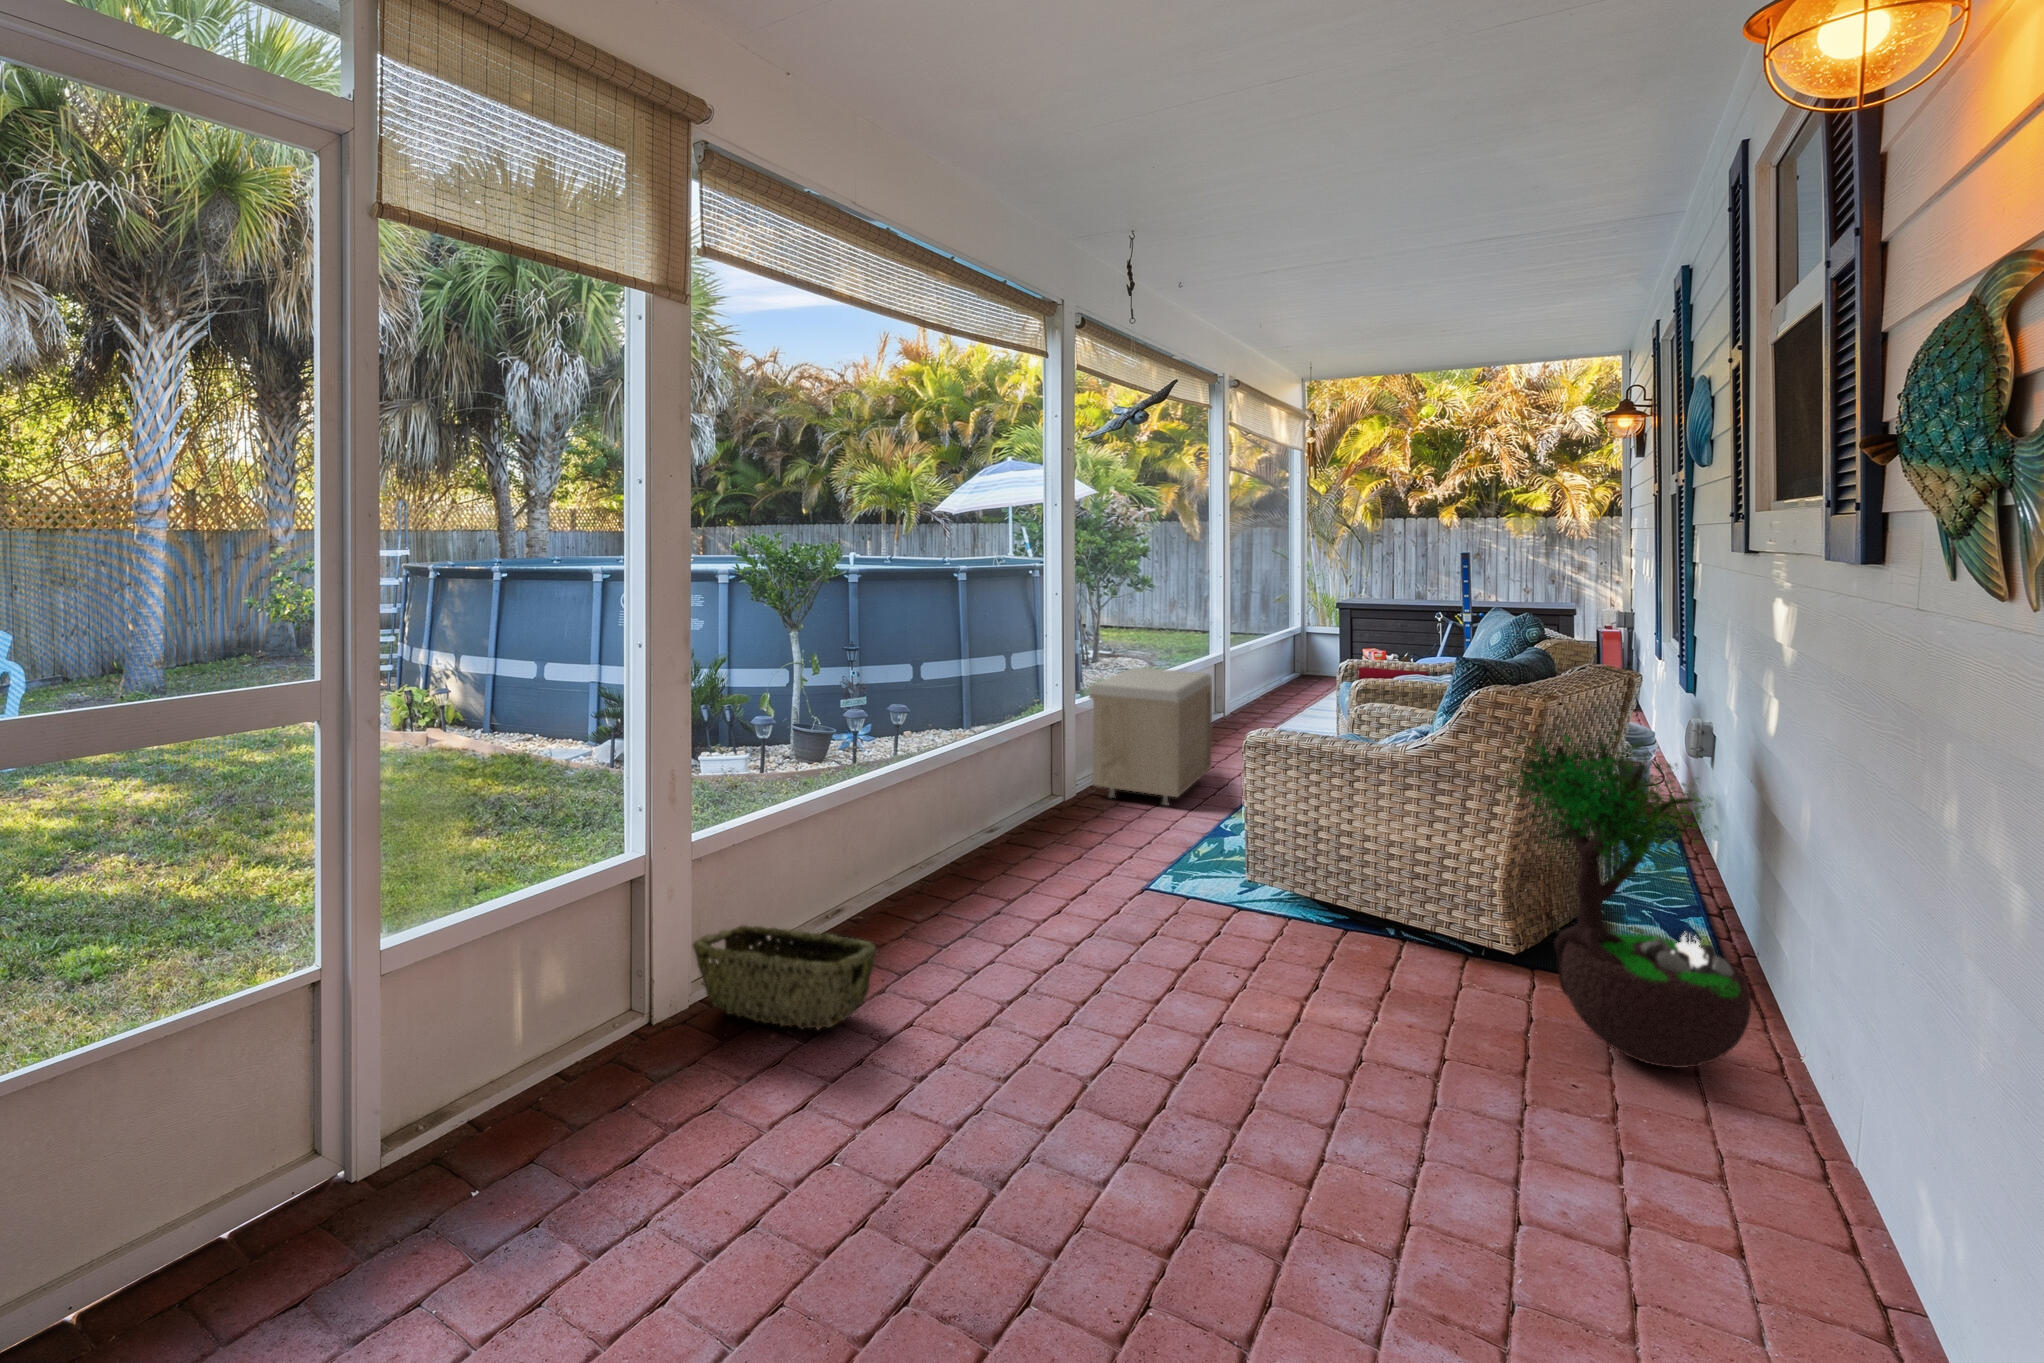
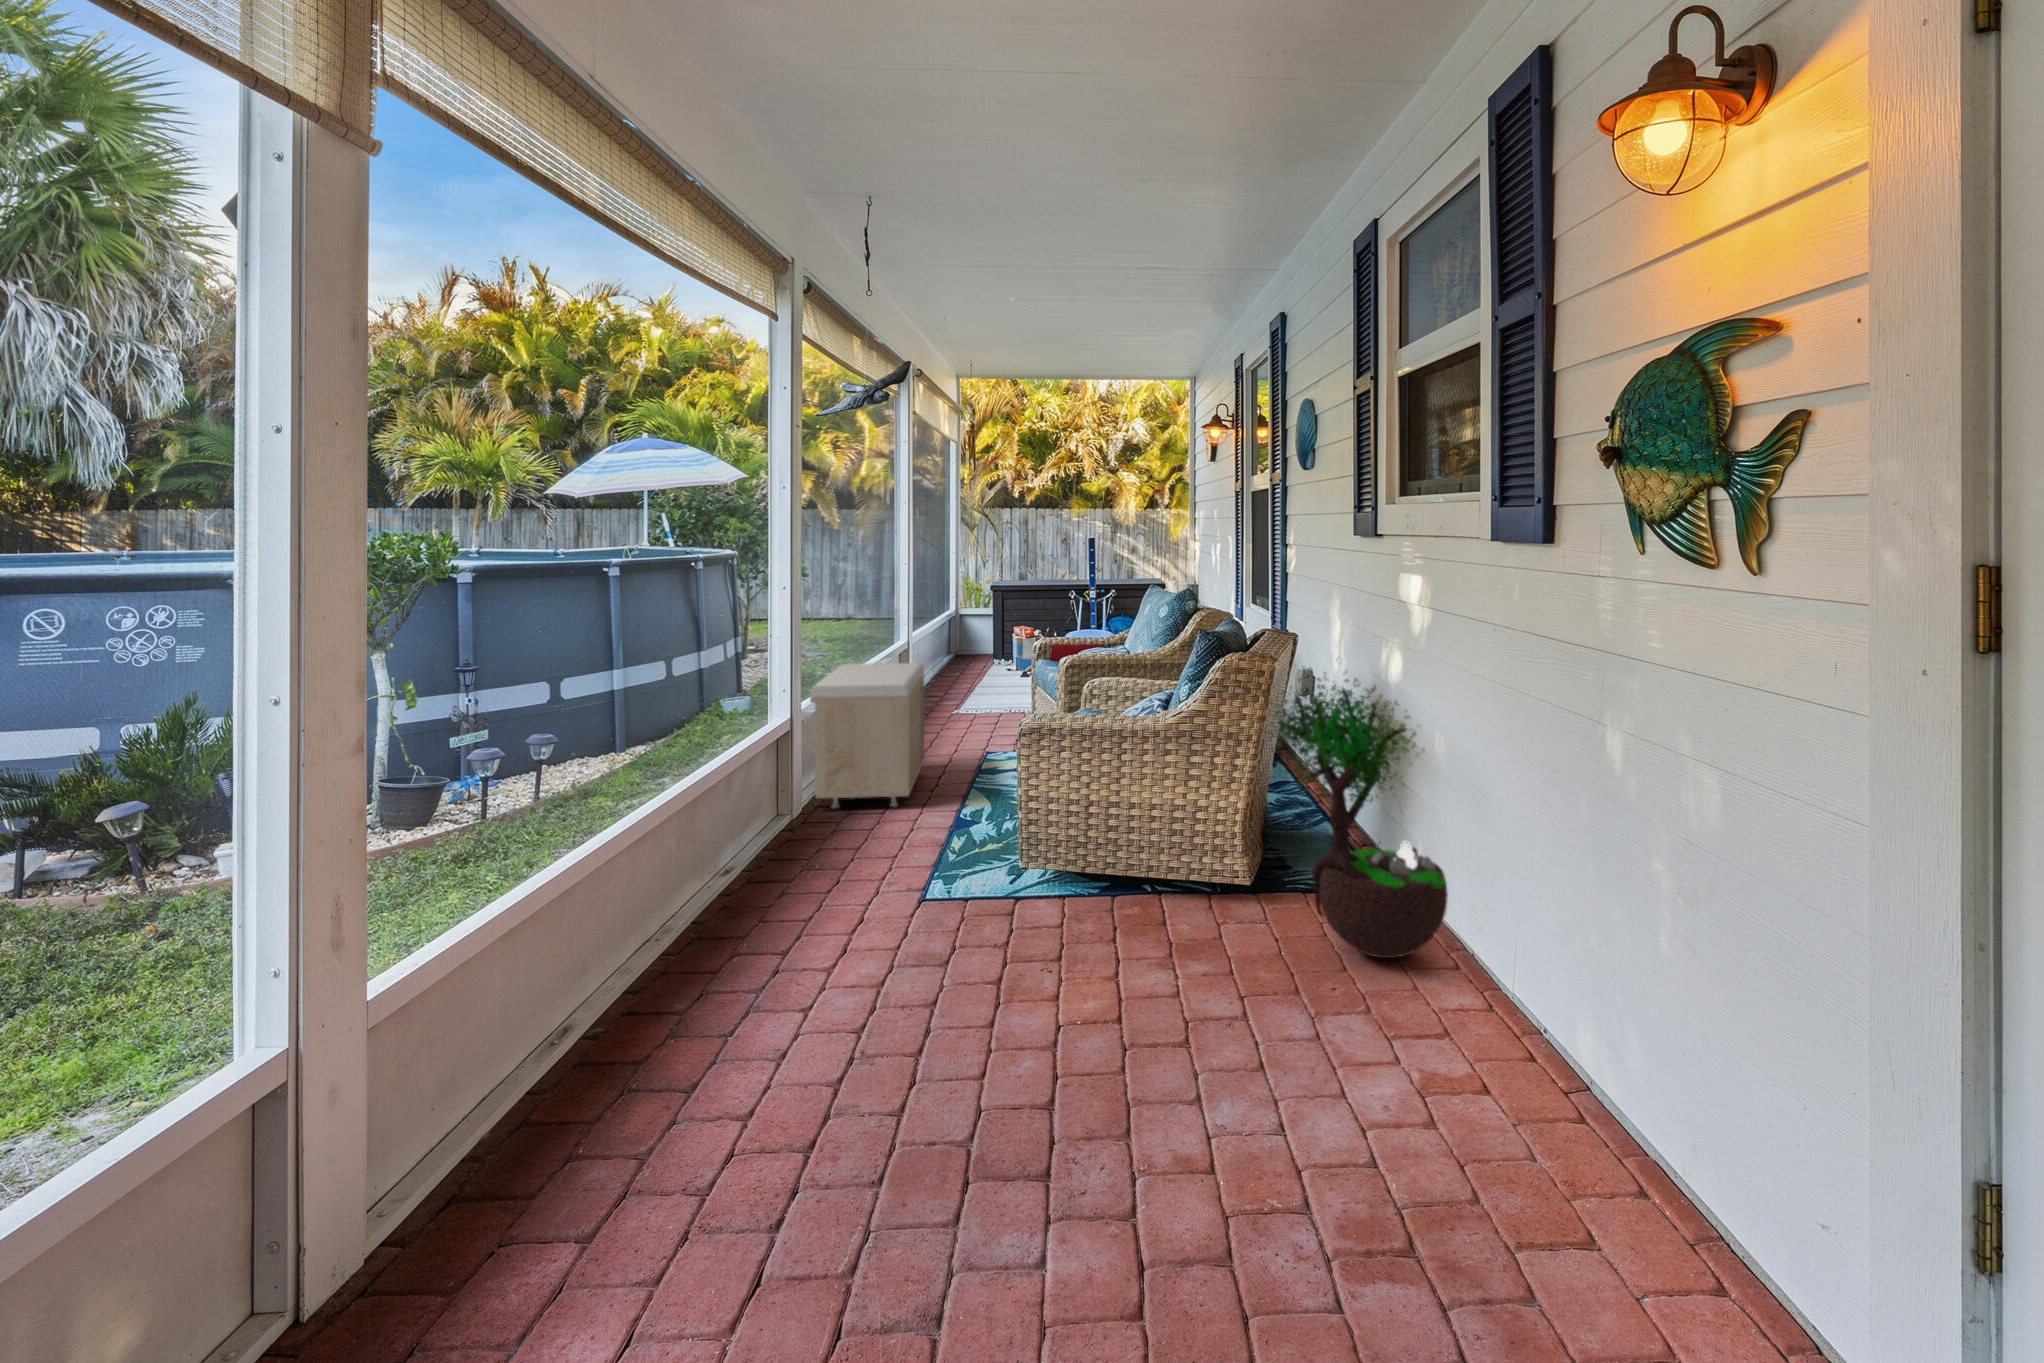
woven basket: present [693,925,876,1029] -> none [380,1058,678,1235]

